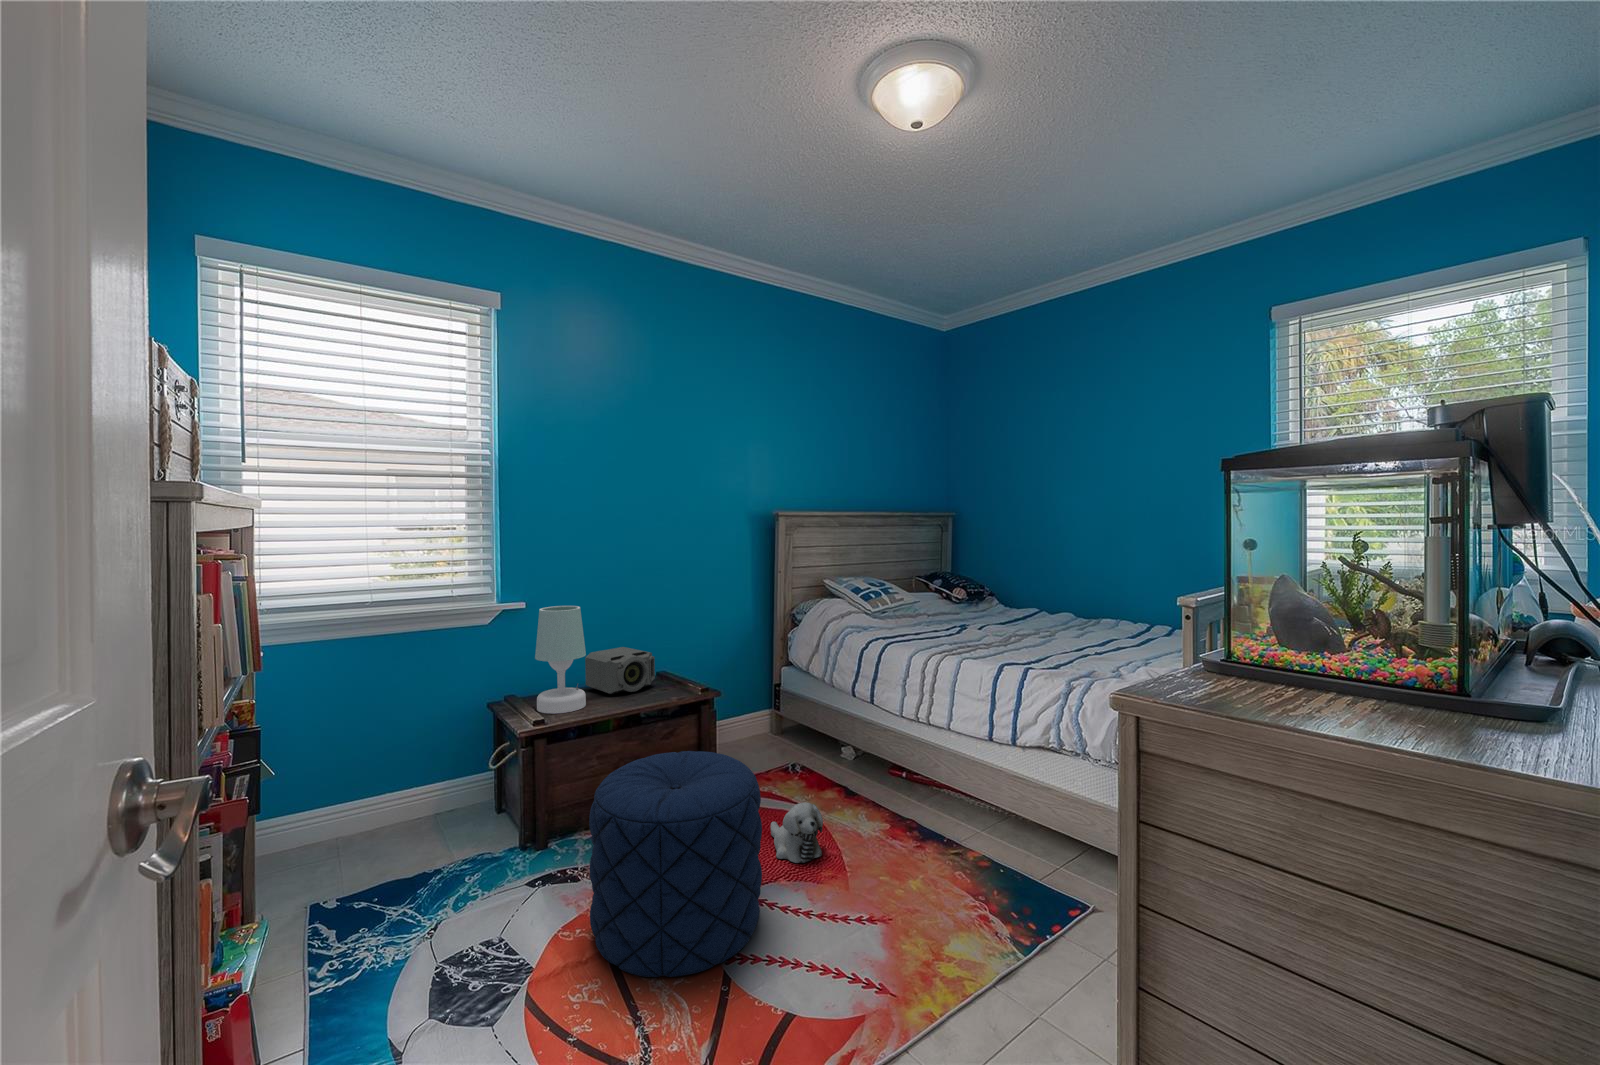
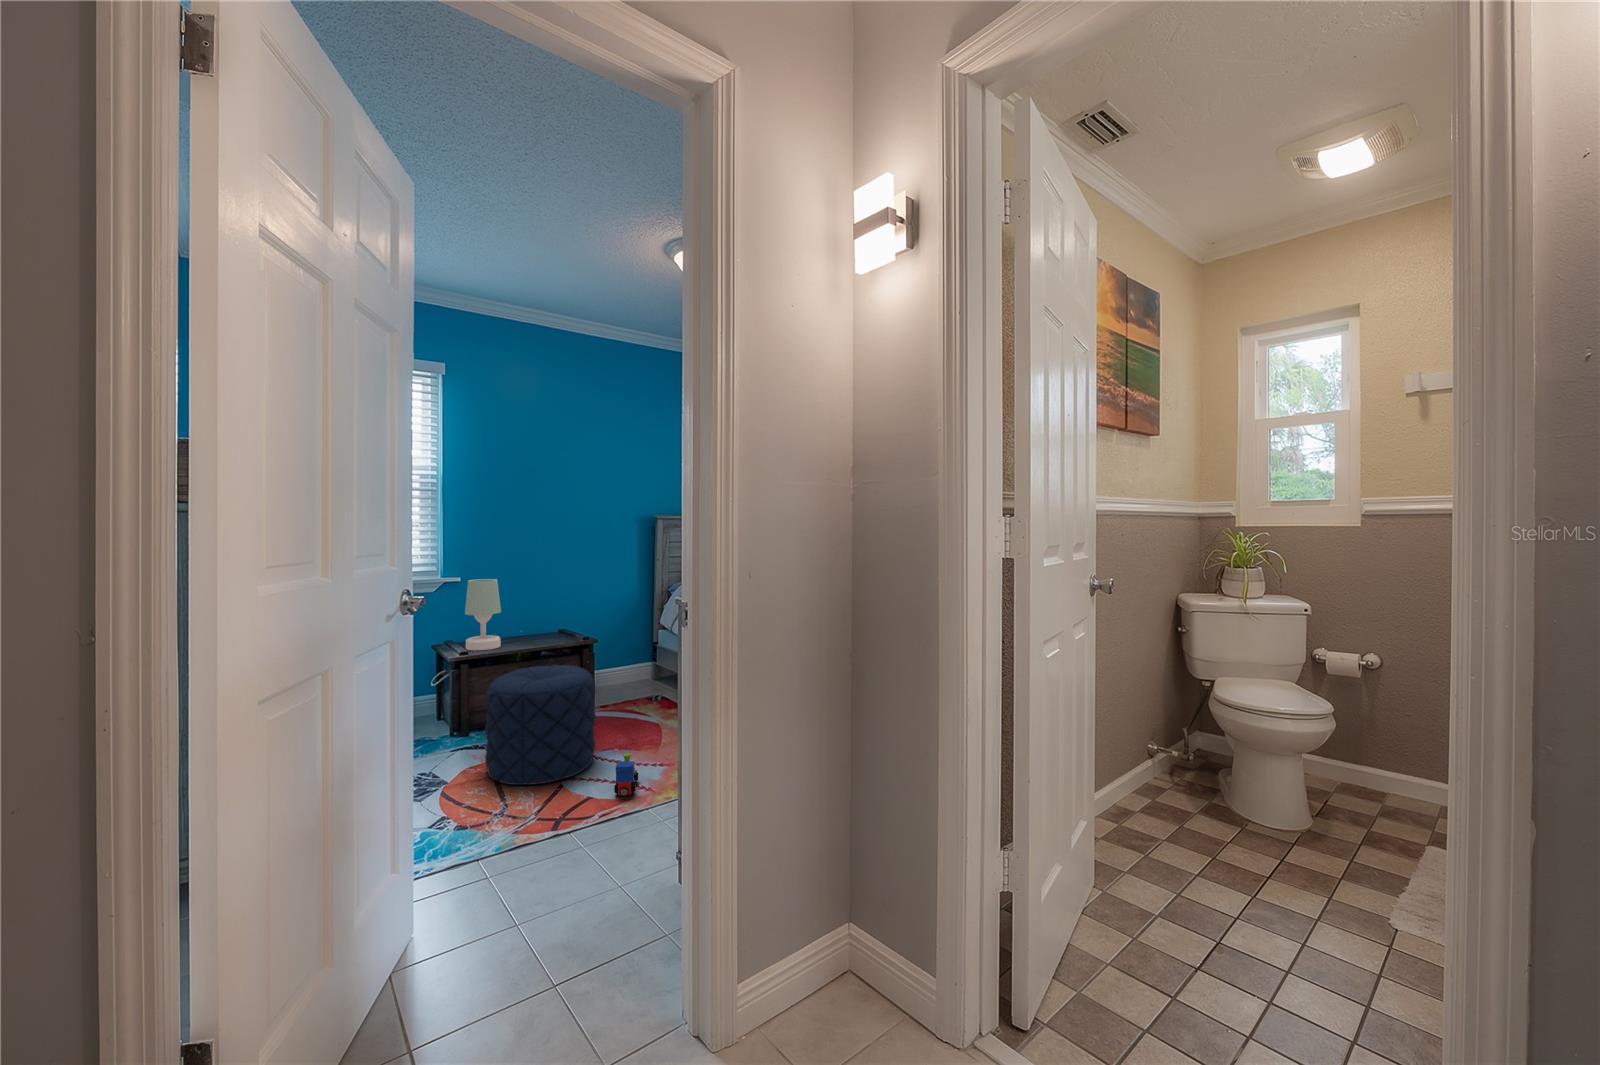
speaker: present [585,647,655,694] -> none [504,611,554,641]
plush toy: present [771,803,823,863] -> none [619,704,652,741]
toy train: none [819,924,864,1014] -> present [614,753,638,796]

